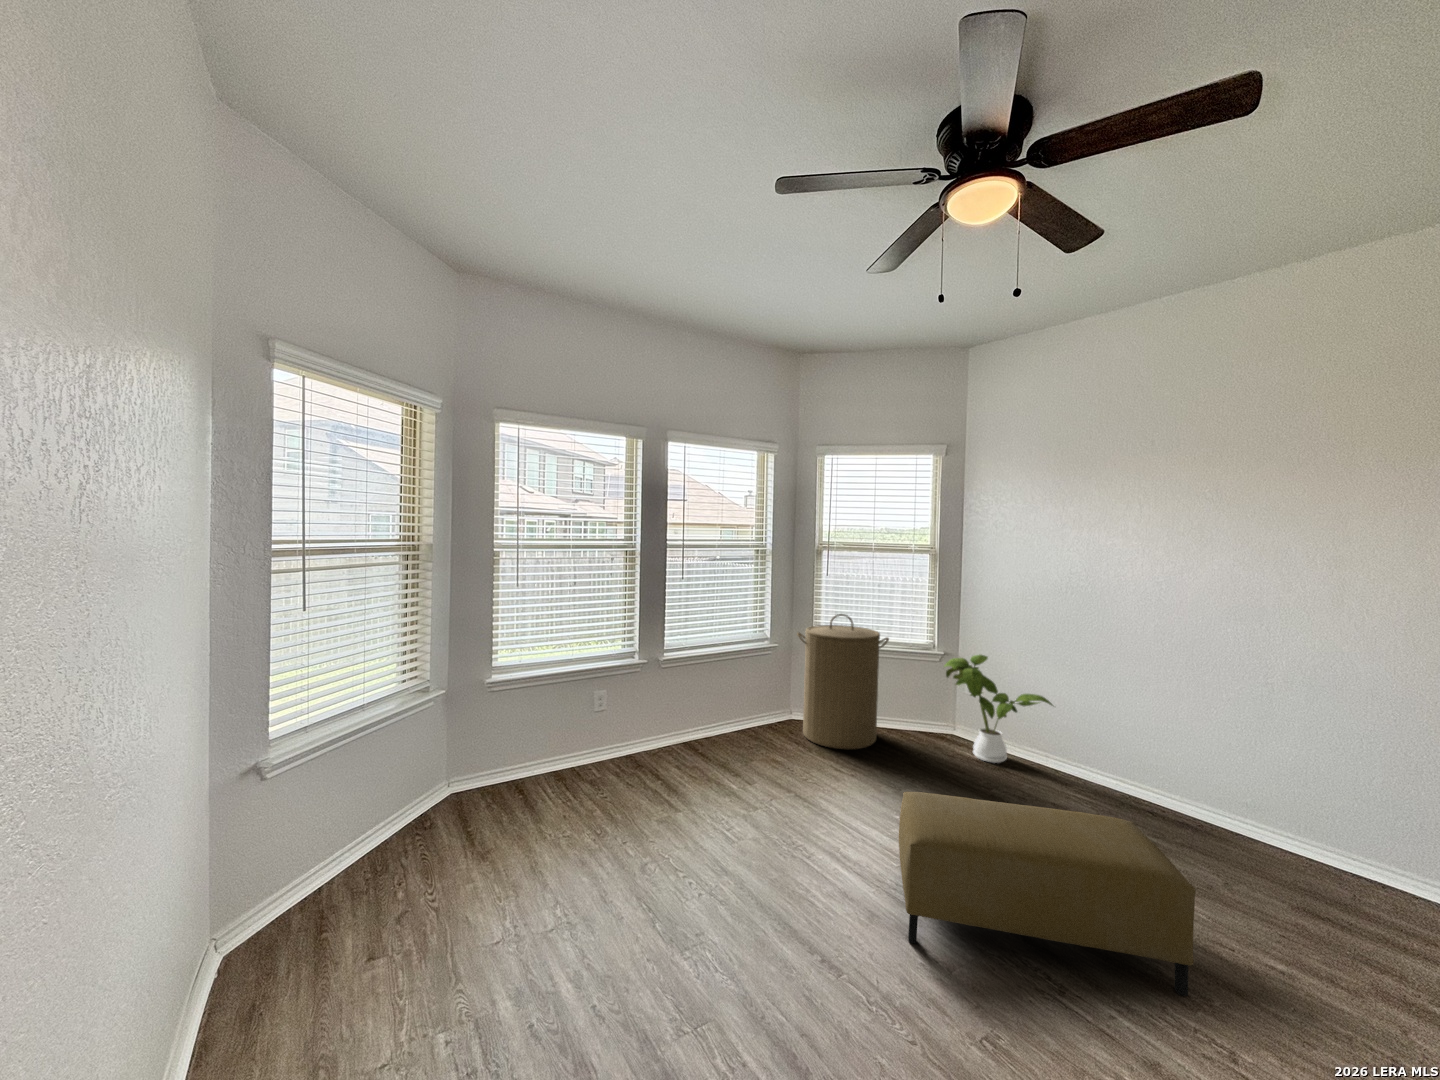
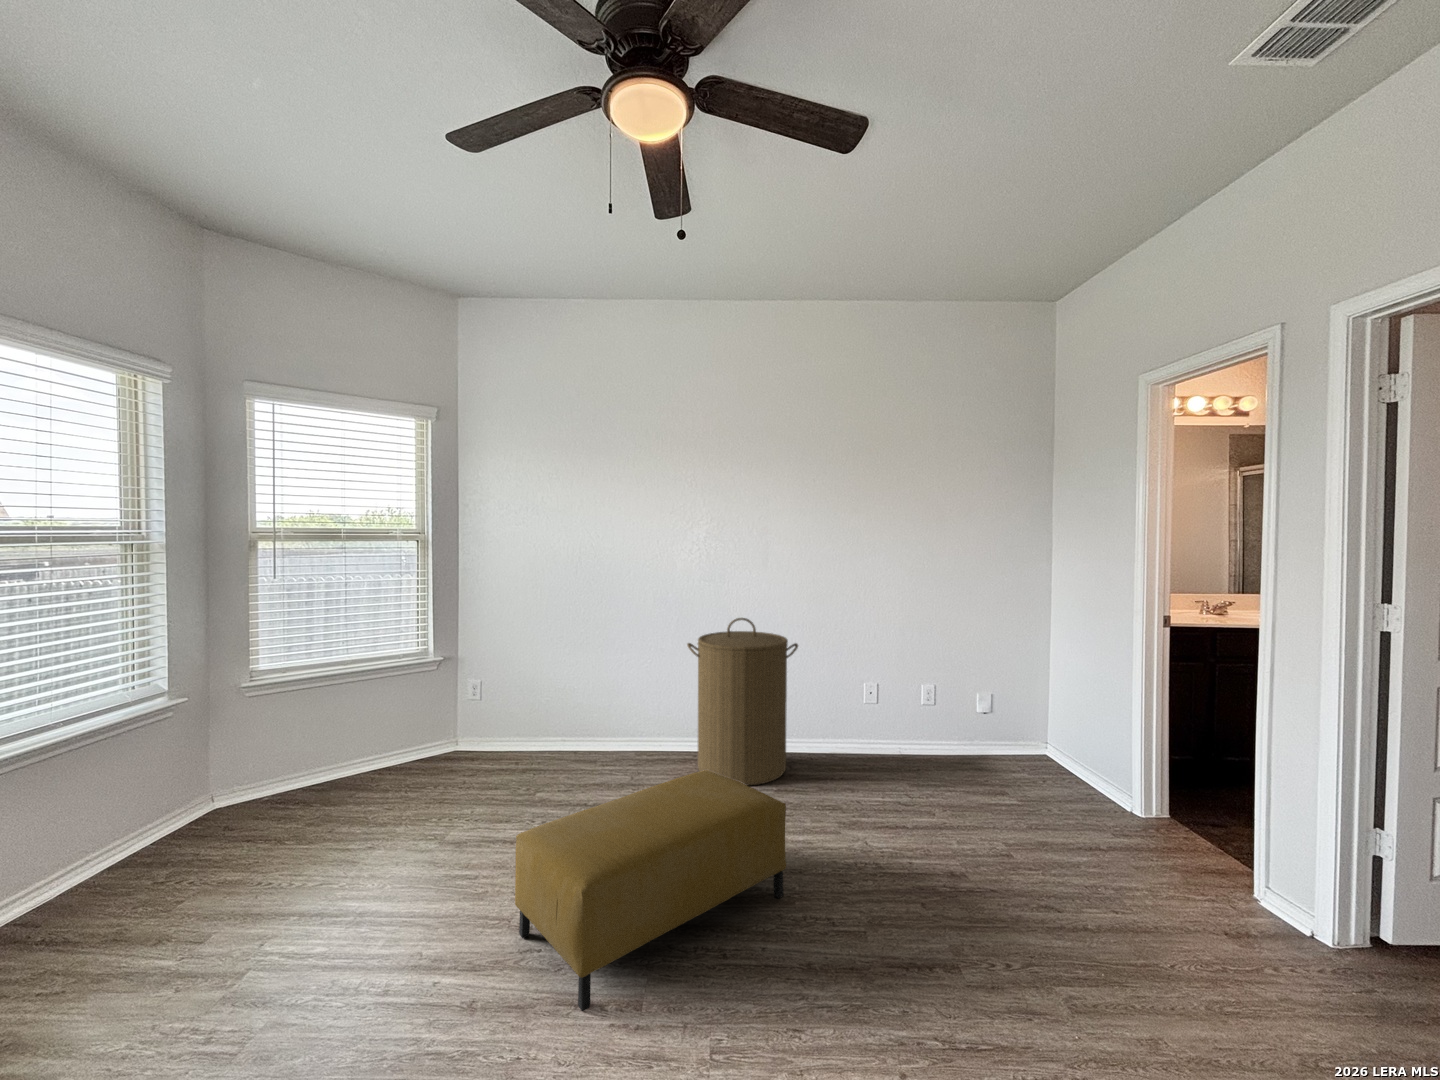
laundry hamper: present [797,614,889,749] -> present [687,618,798,785]
house plant: present [945,655,1053,763] -> none [454,650,574,767]

